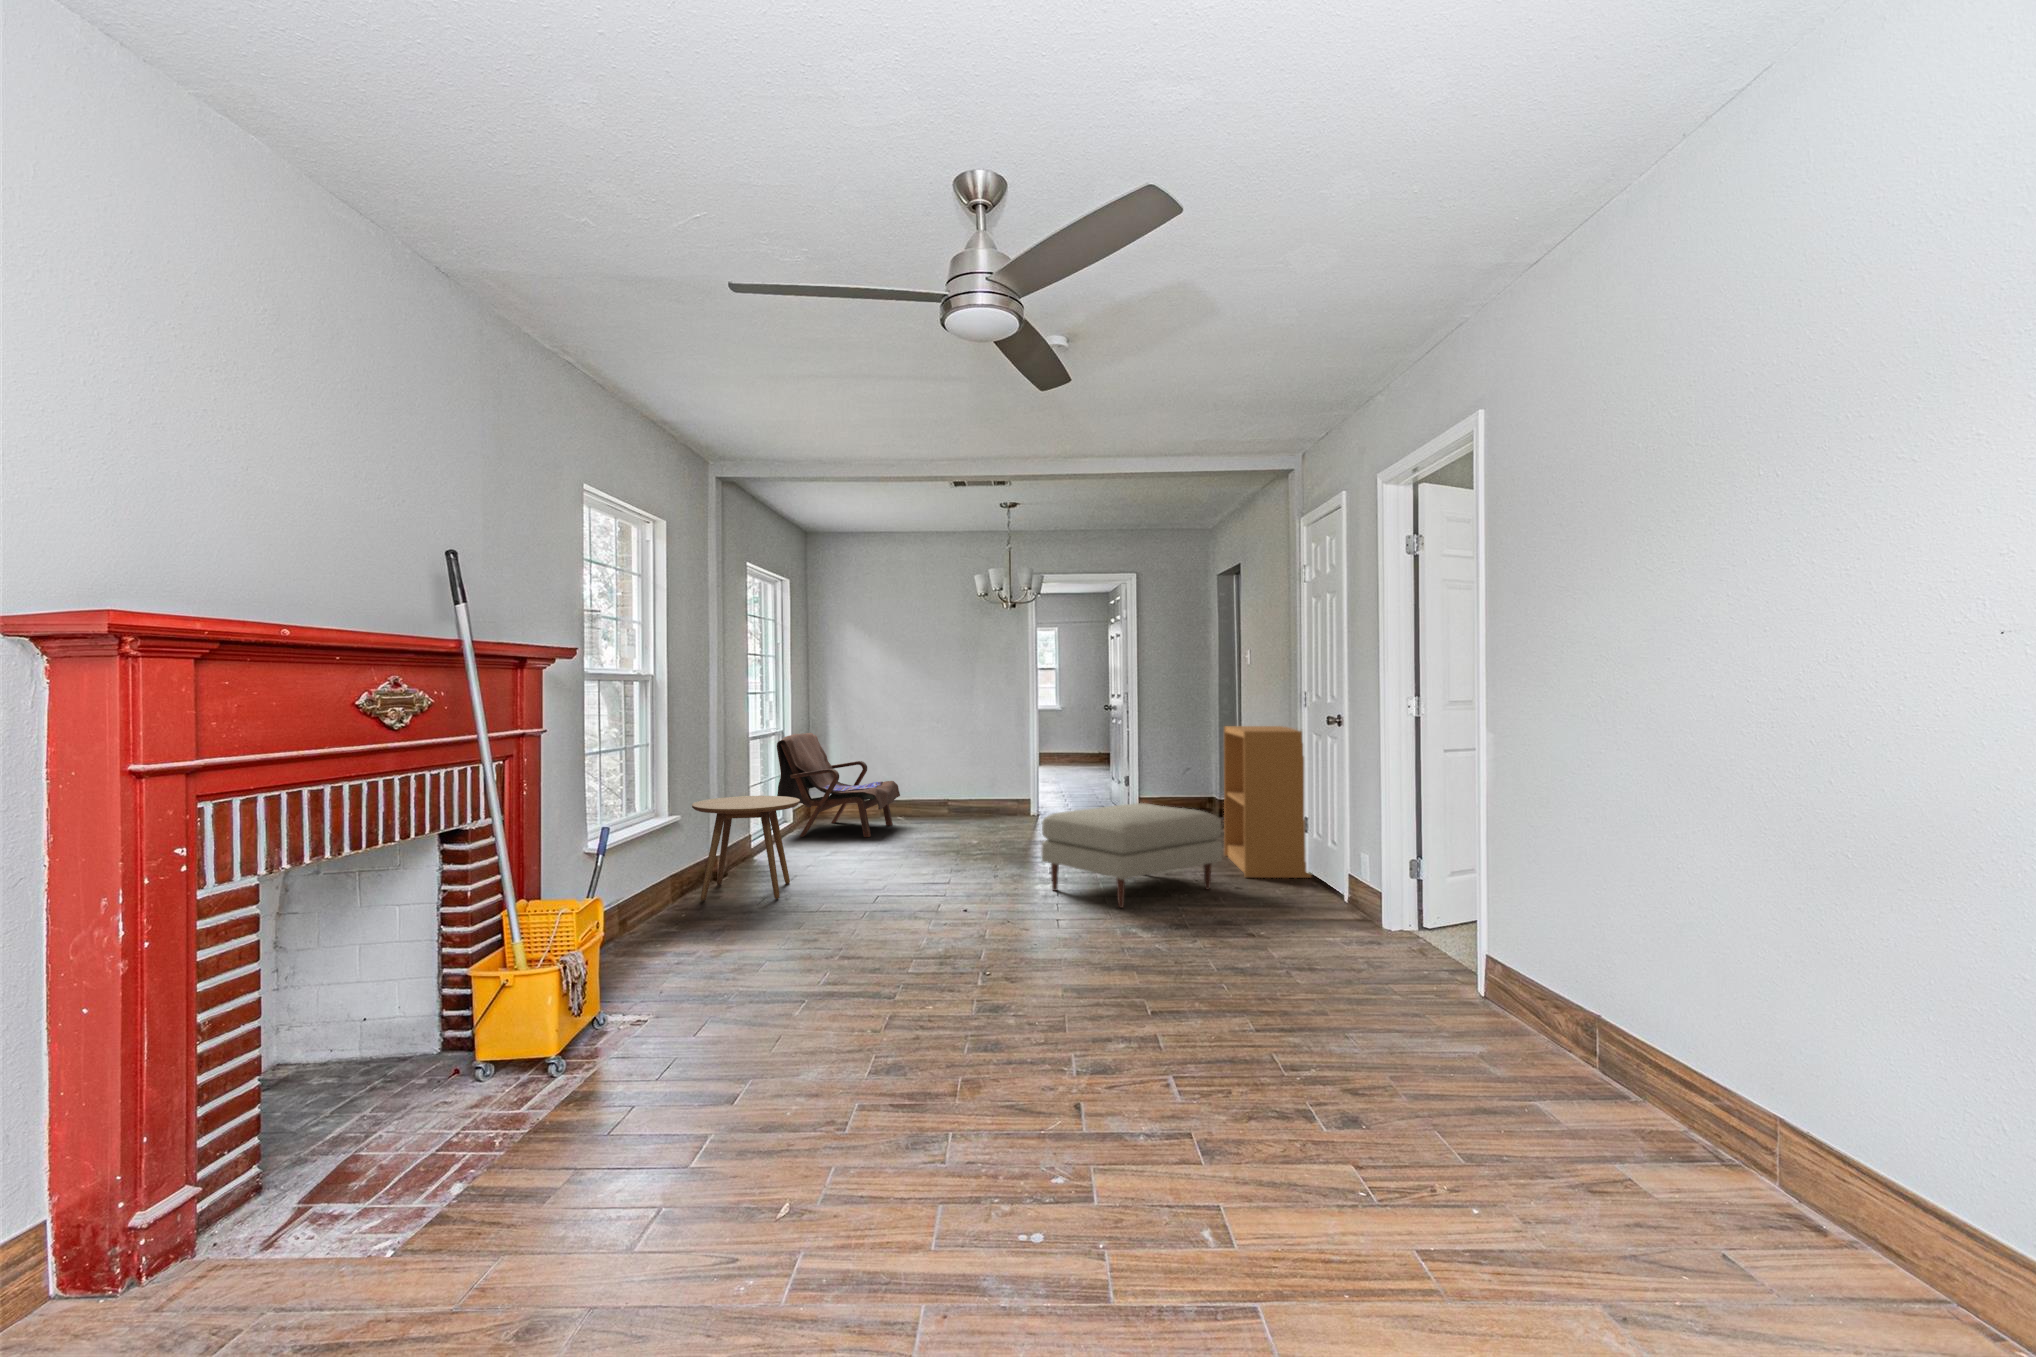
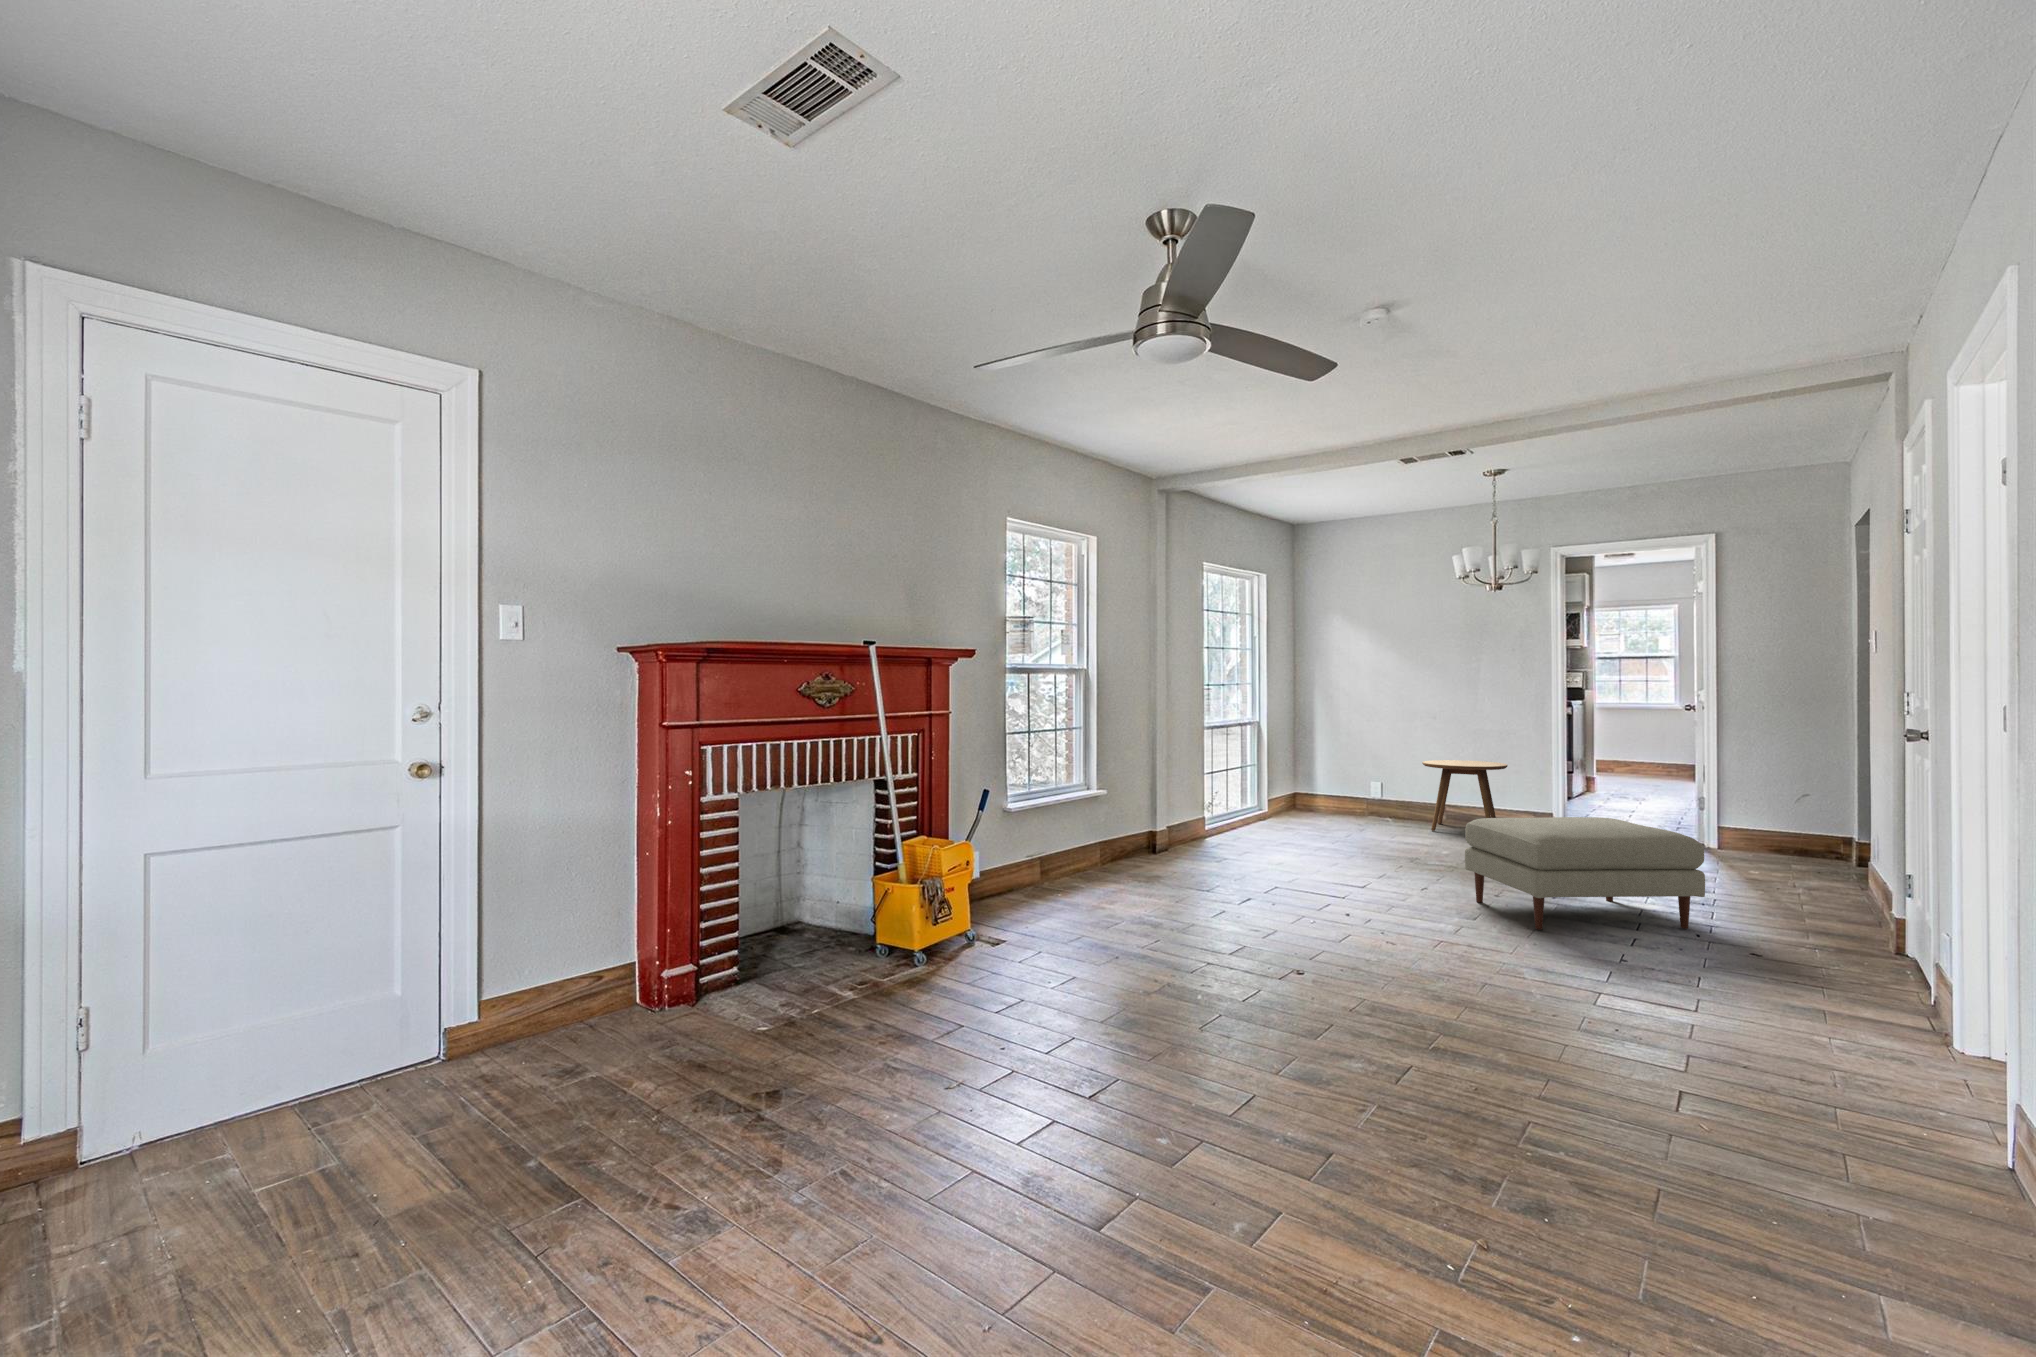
bookshelf: present [1224,726,1312,878] -> none [1759,732,1876,938]
armchair: present [777,733,900,837] -> none [1250,726,1380,830]
side table: present [692,796,800,901] -> present [1422,760,1508,831]

